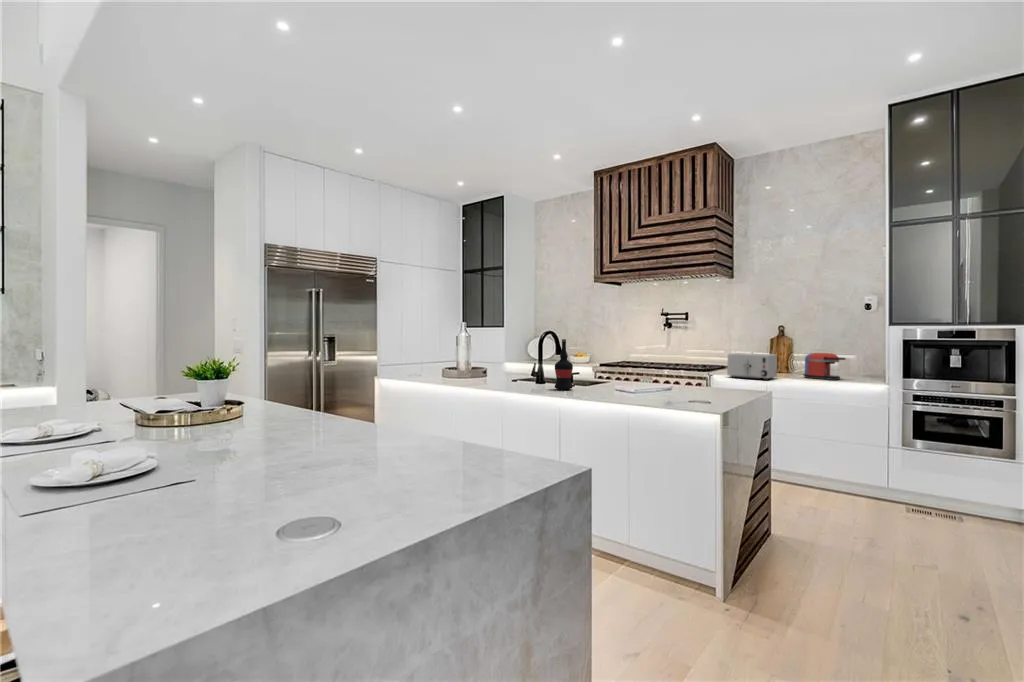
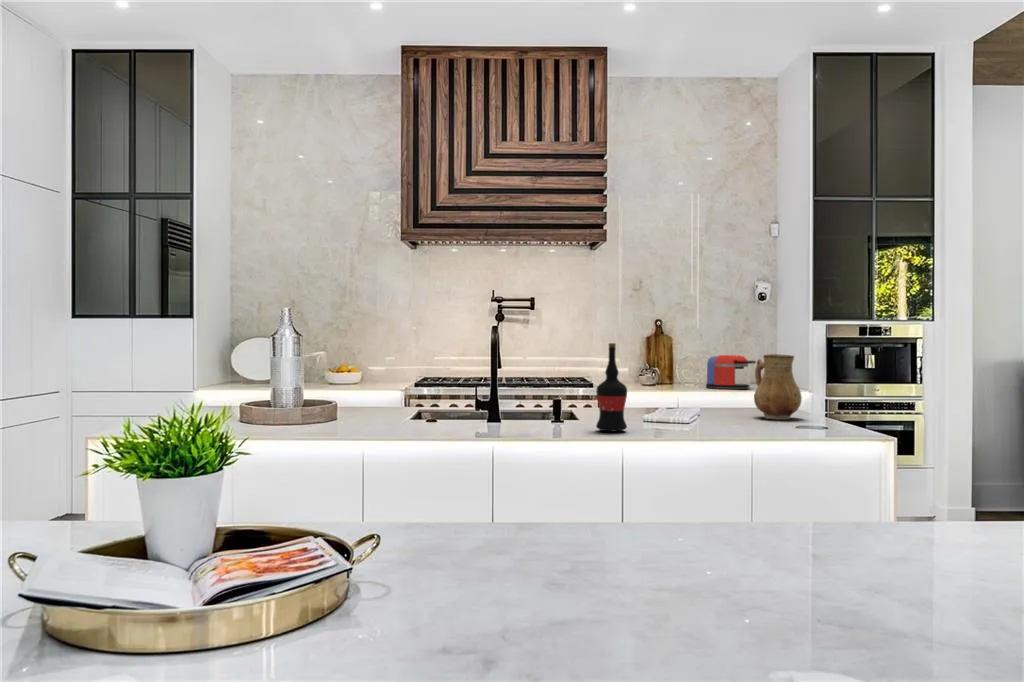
ceramic pitcher: none [692,349,725,394] -> present [754,354,802,419]
toaster: present [727,353,777,380] -> none [634,358,692,394]

